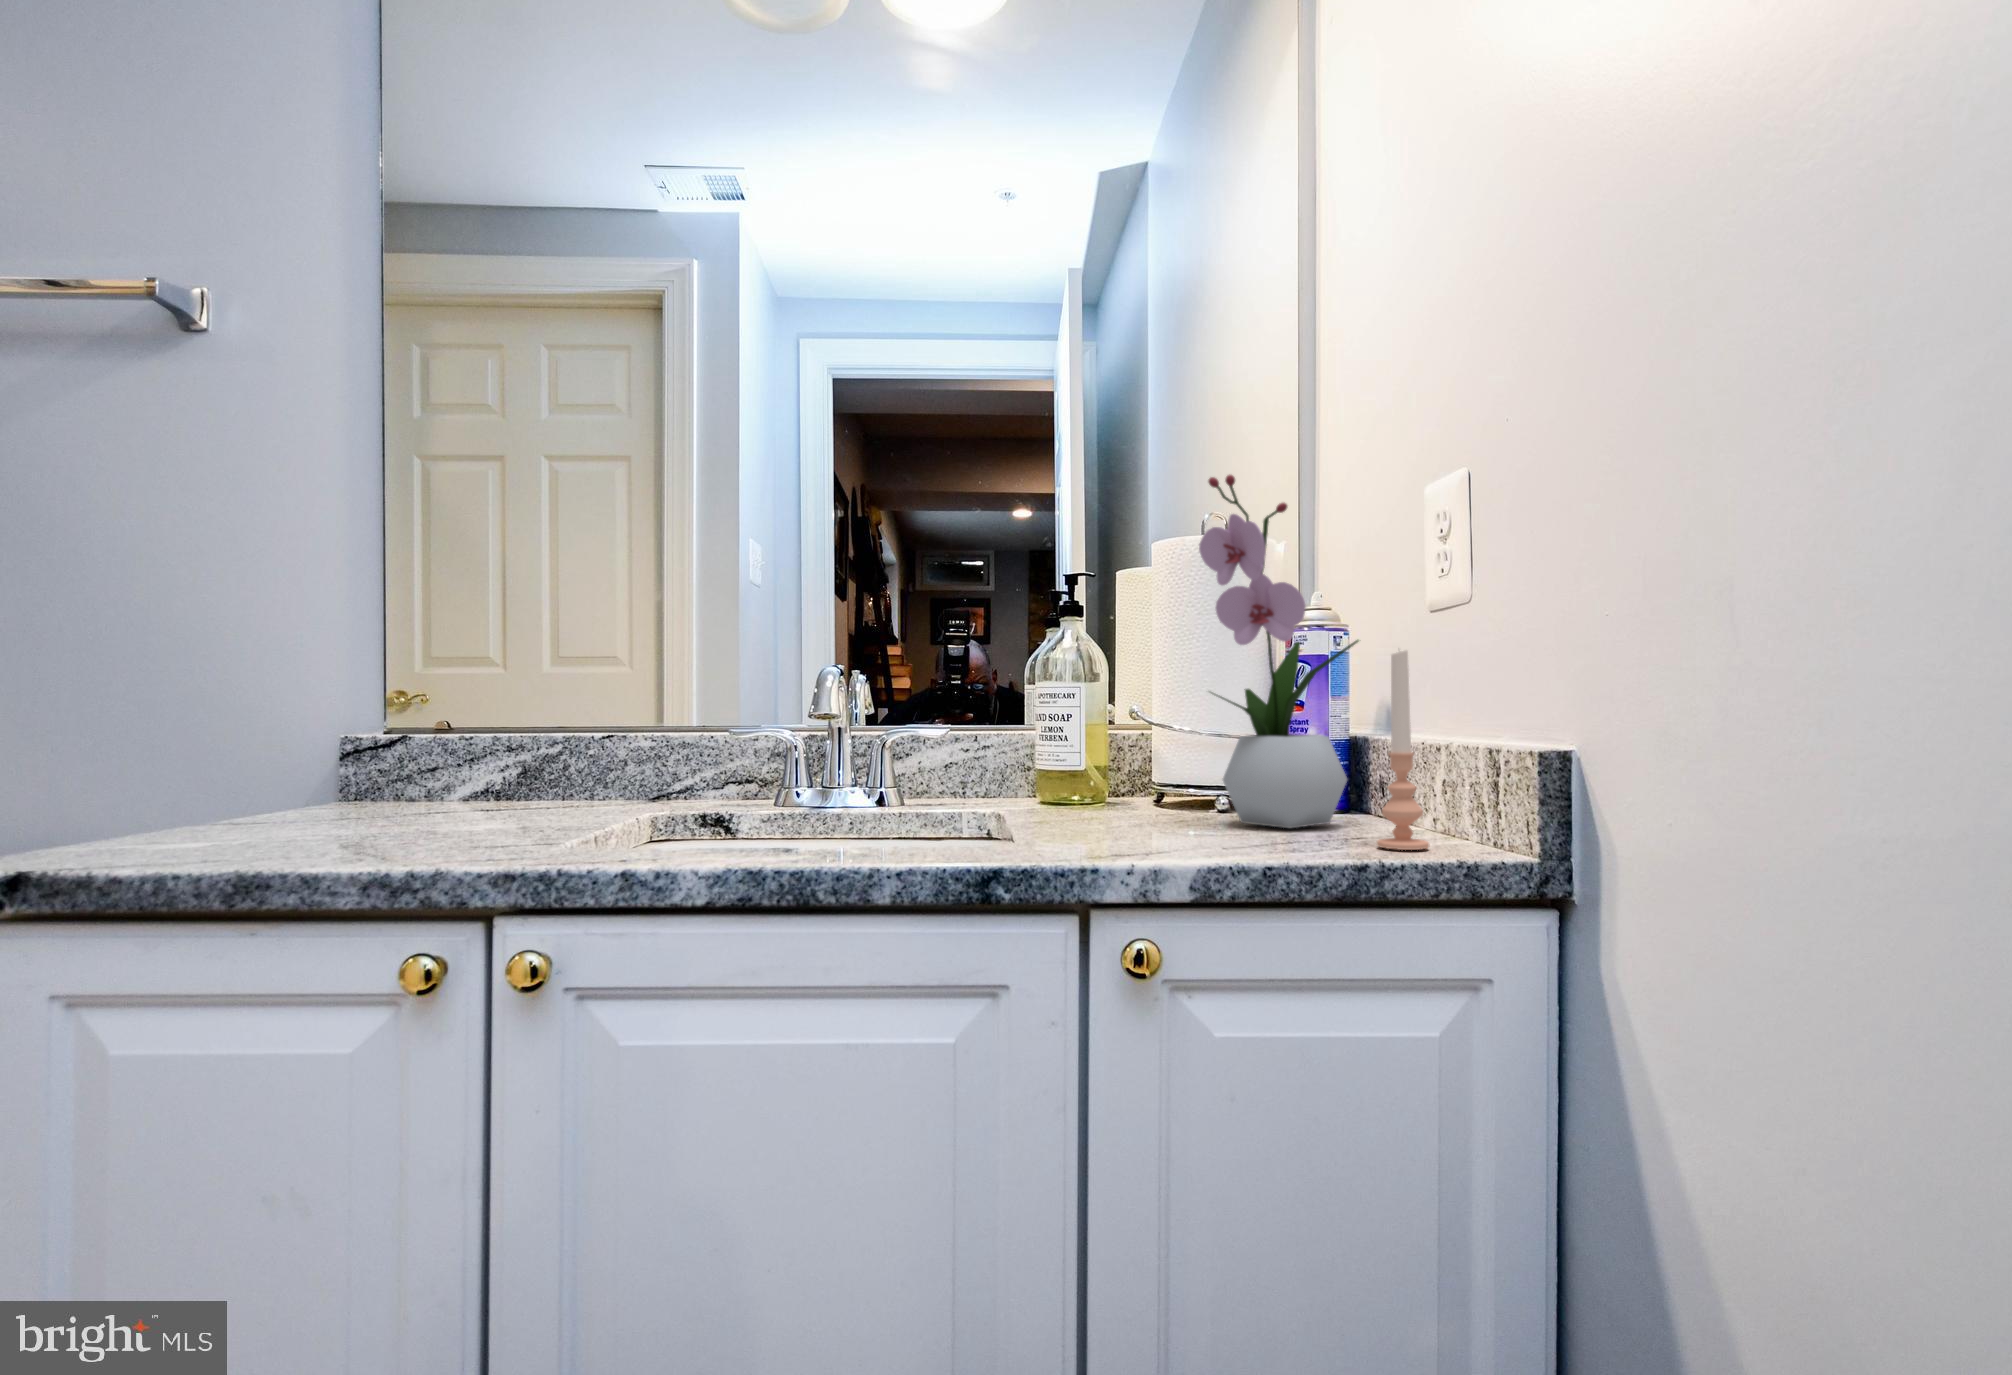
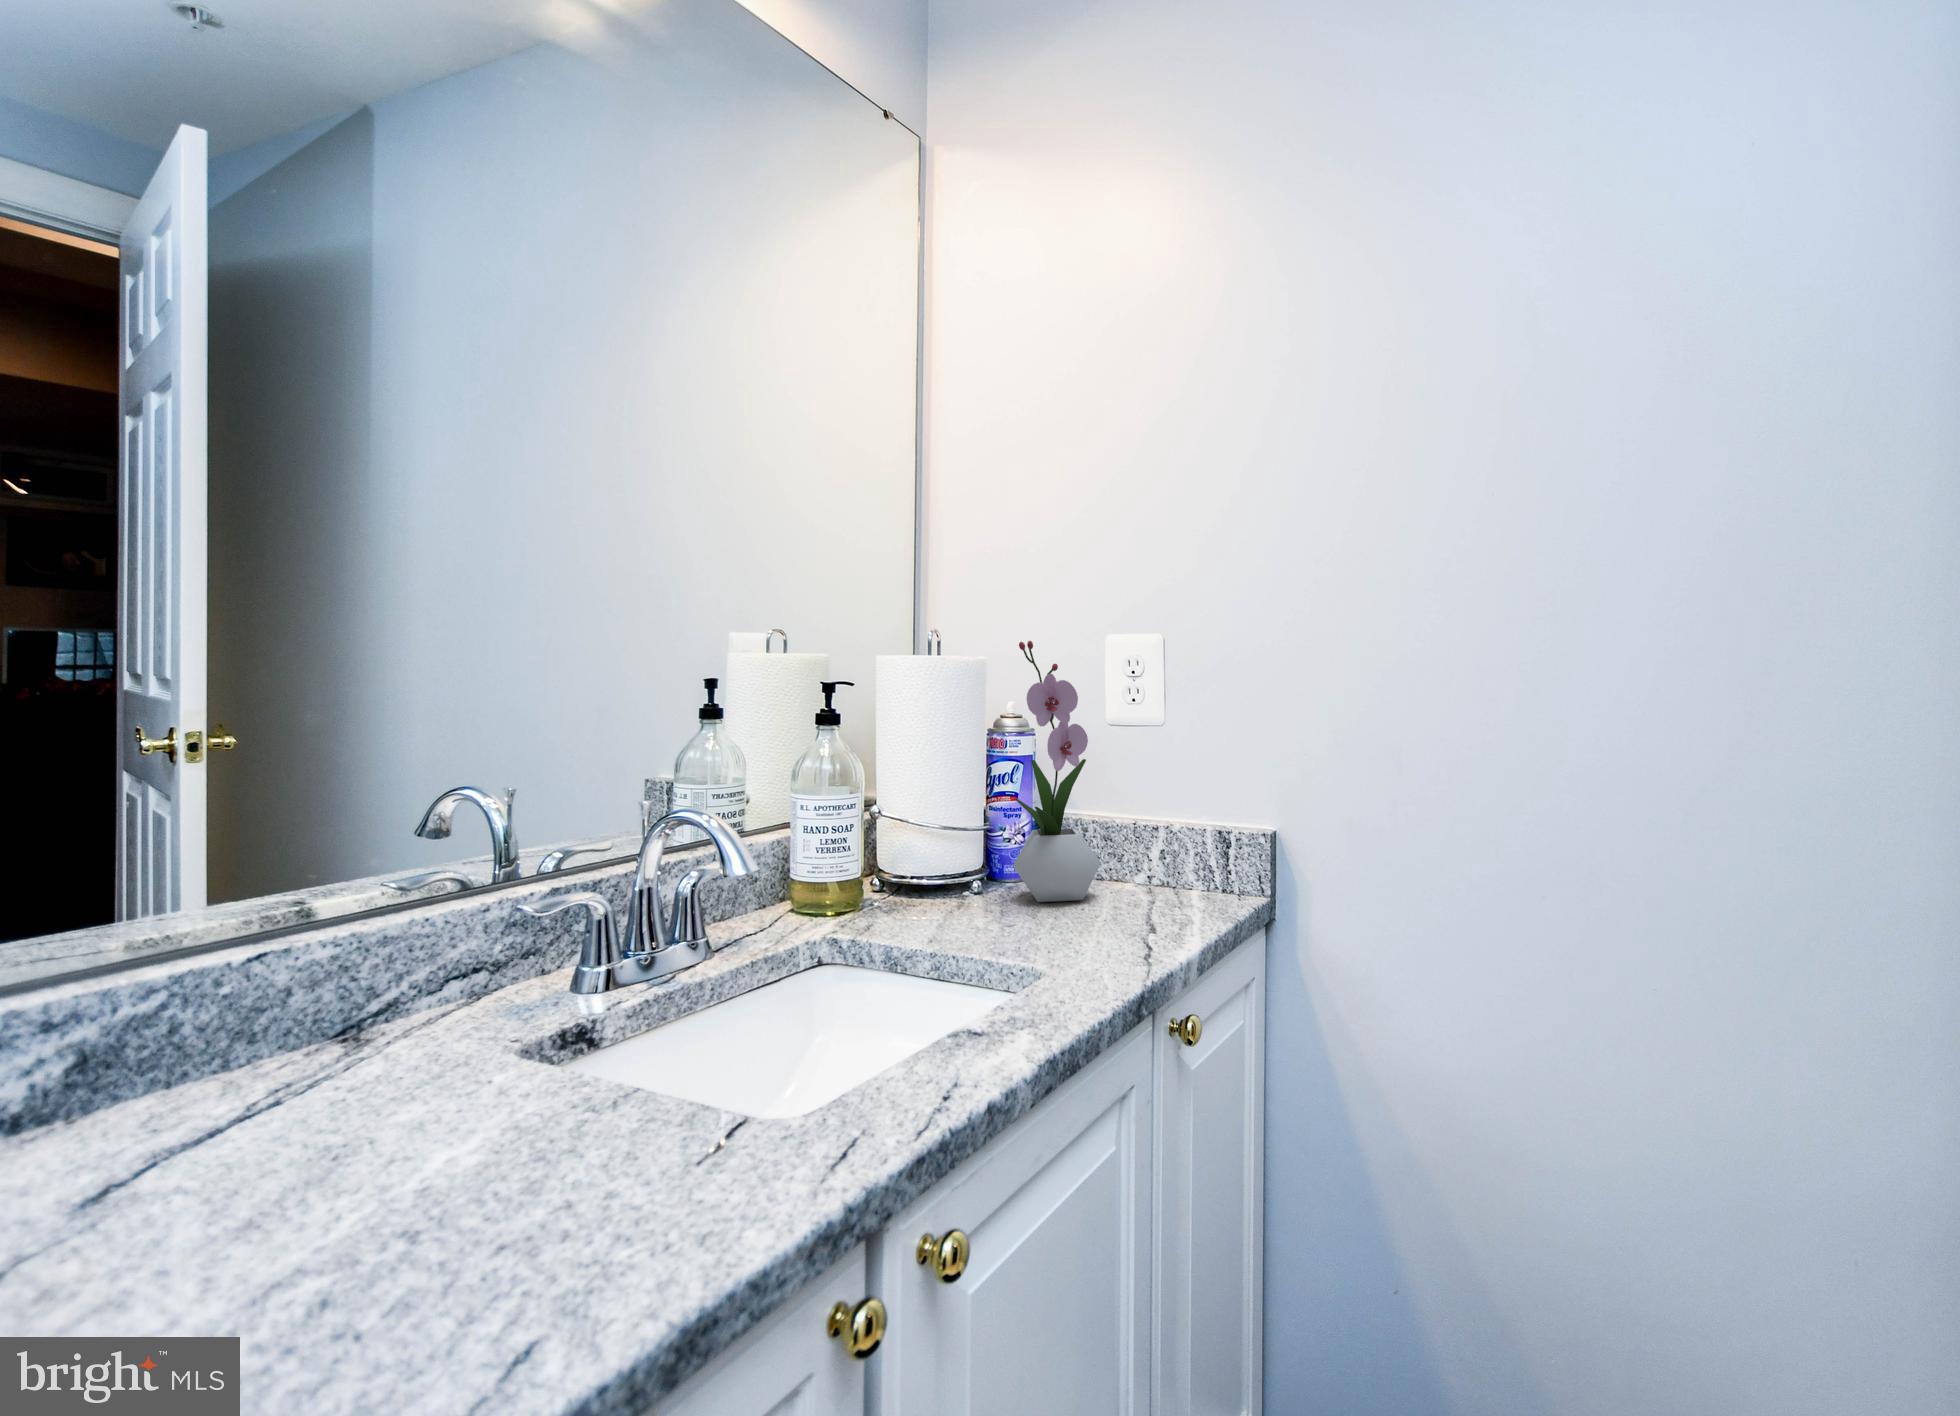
candle: present [1377,650,1429,850] -> none [1178,774,1210,904]

